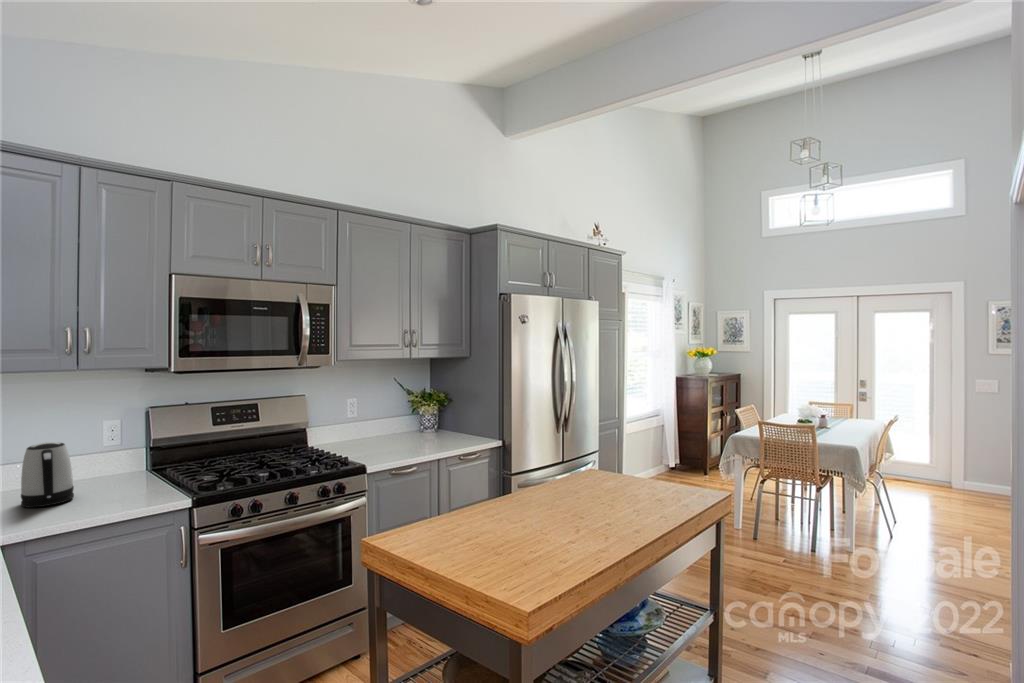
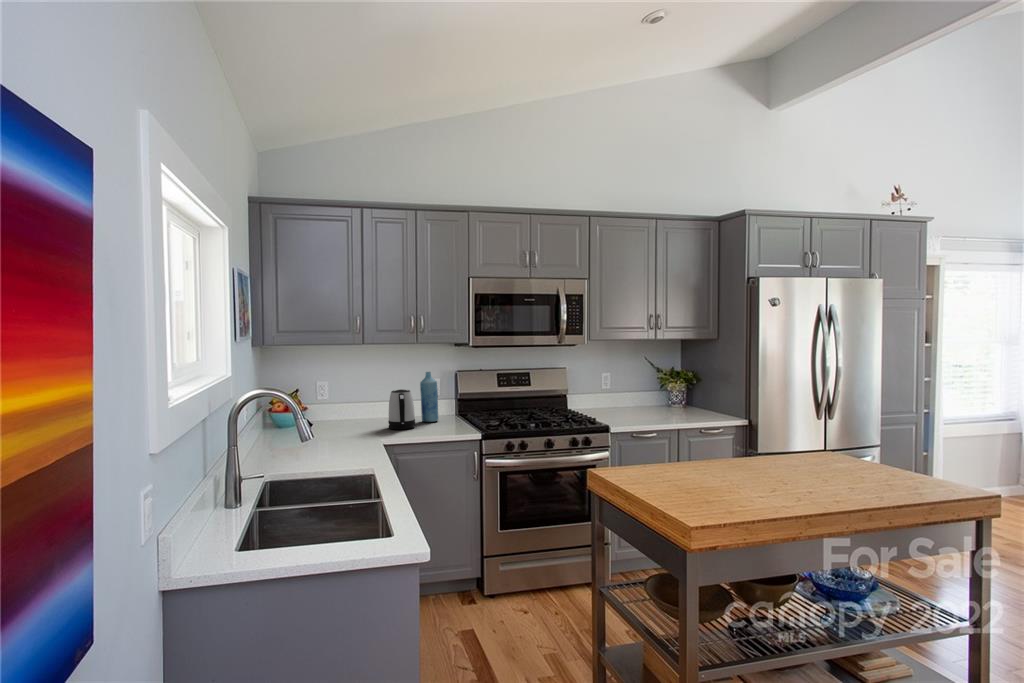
bottle: none [84,411,117,486] -> present [420,372,438,422]

